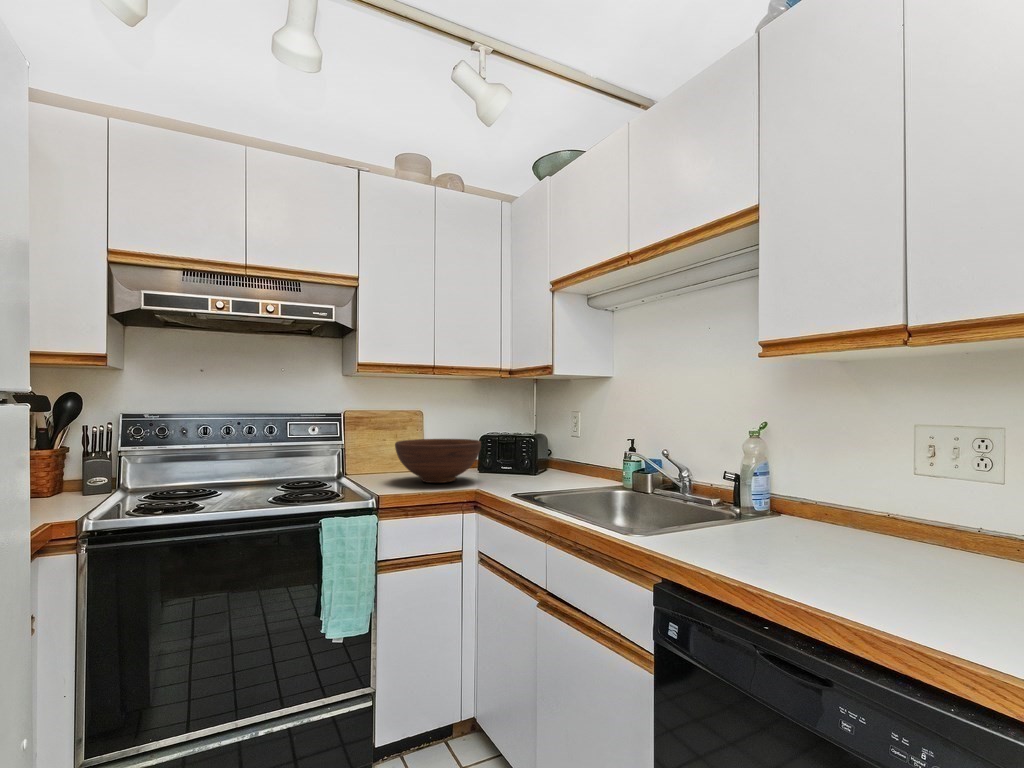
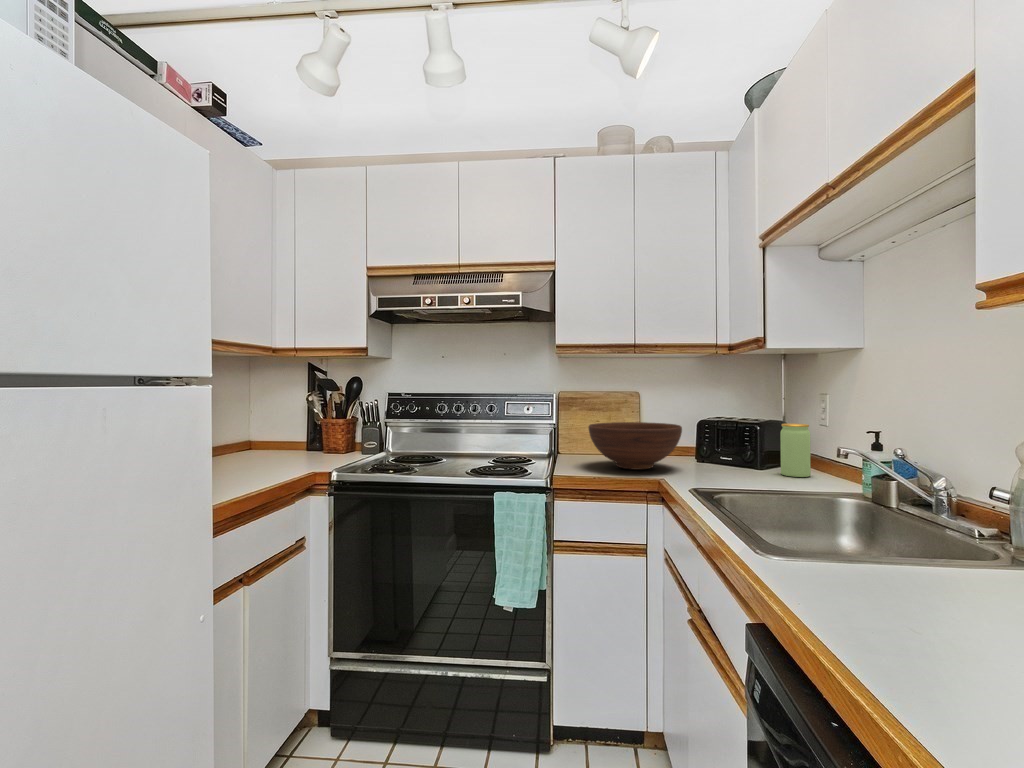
jar: none [552,435,573,477] -> present [780,423,811,477]

